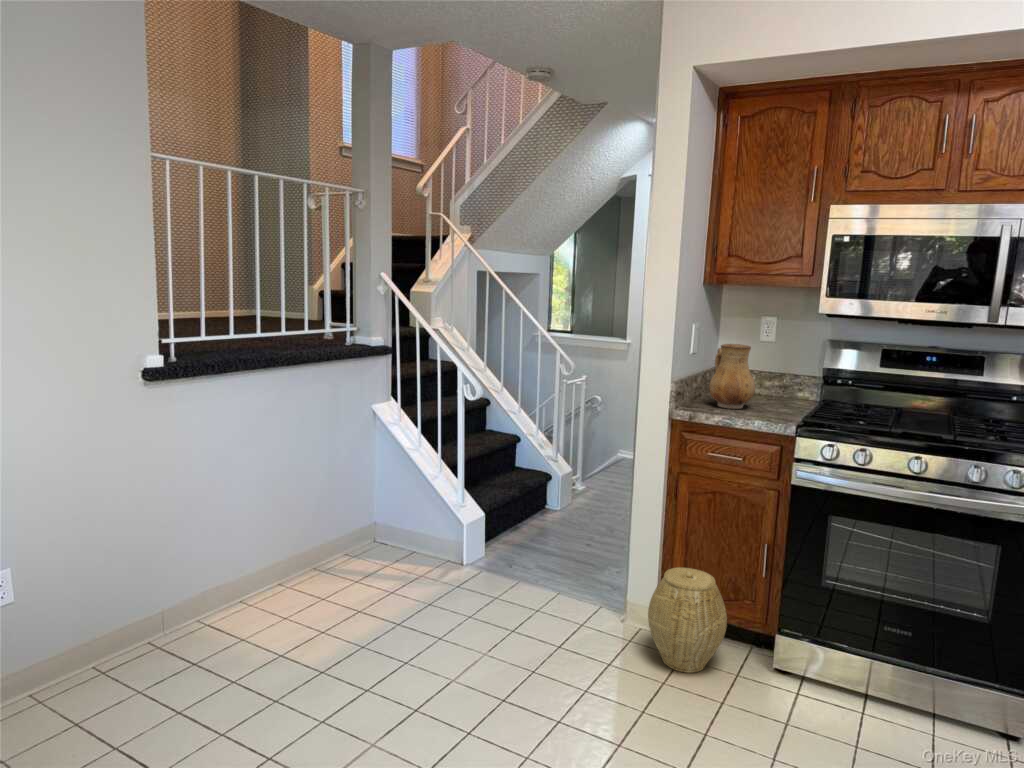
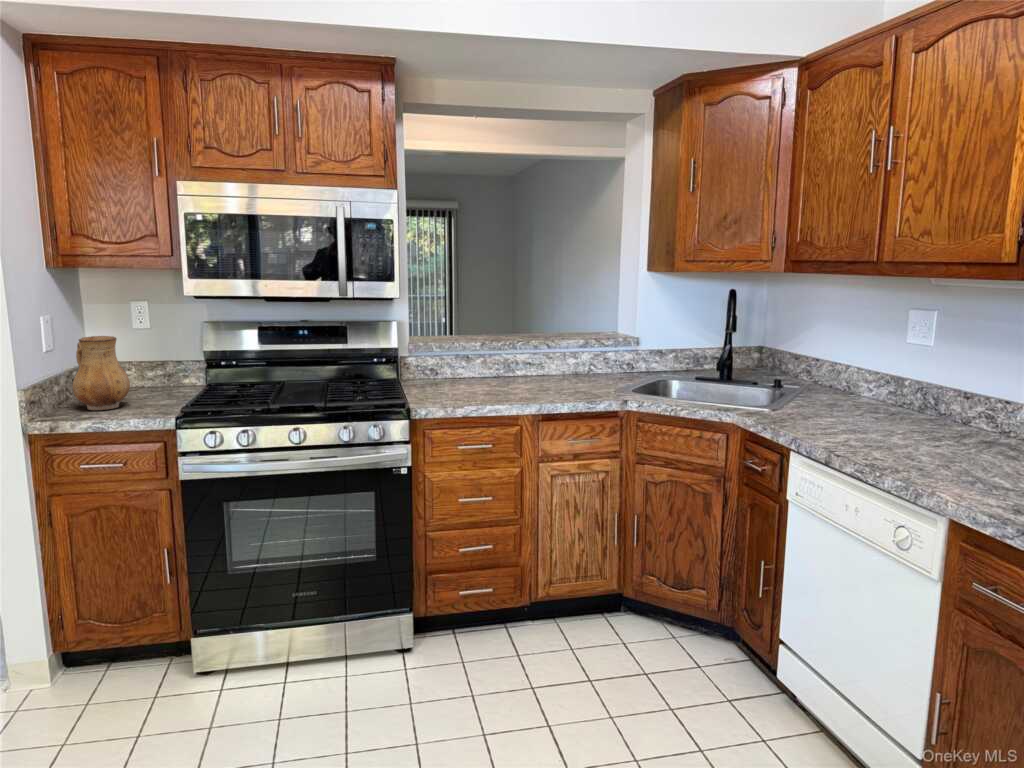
woven basket: present [648,567,727,673] -> none [31,601,134,724]

